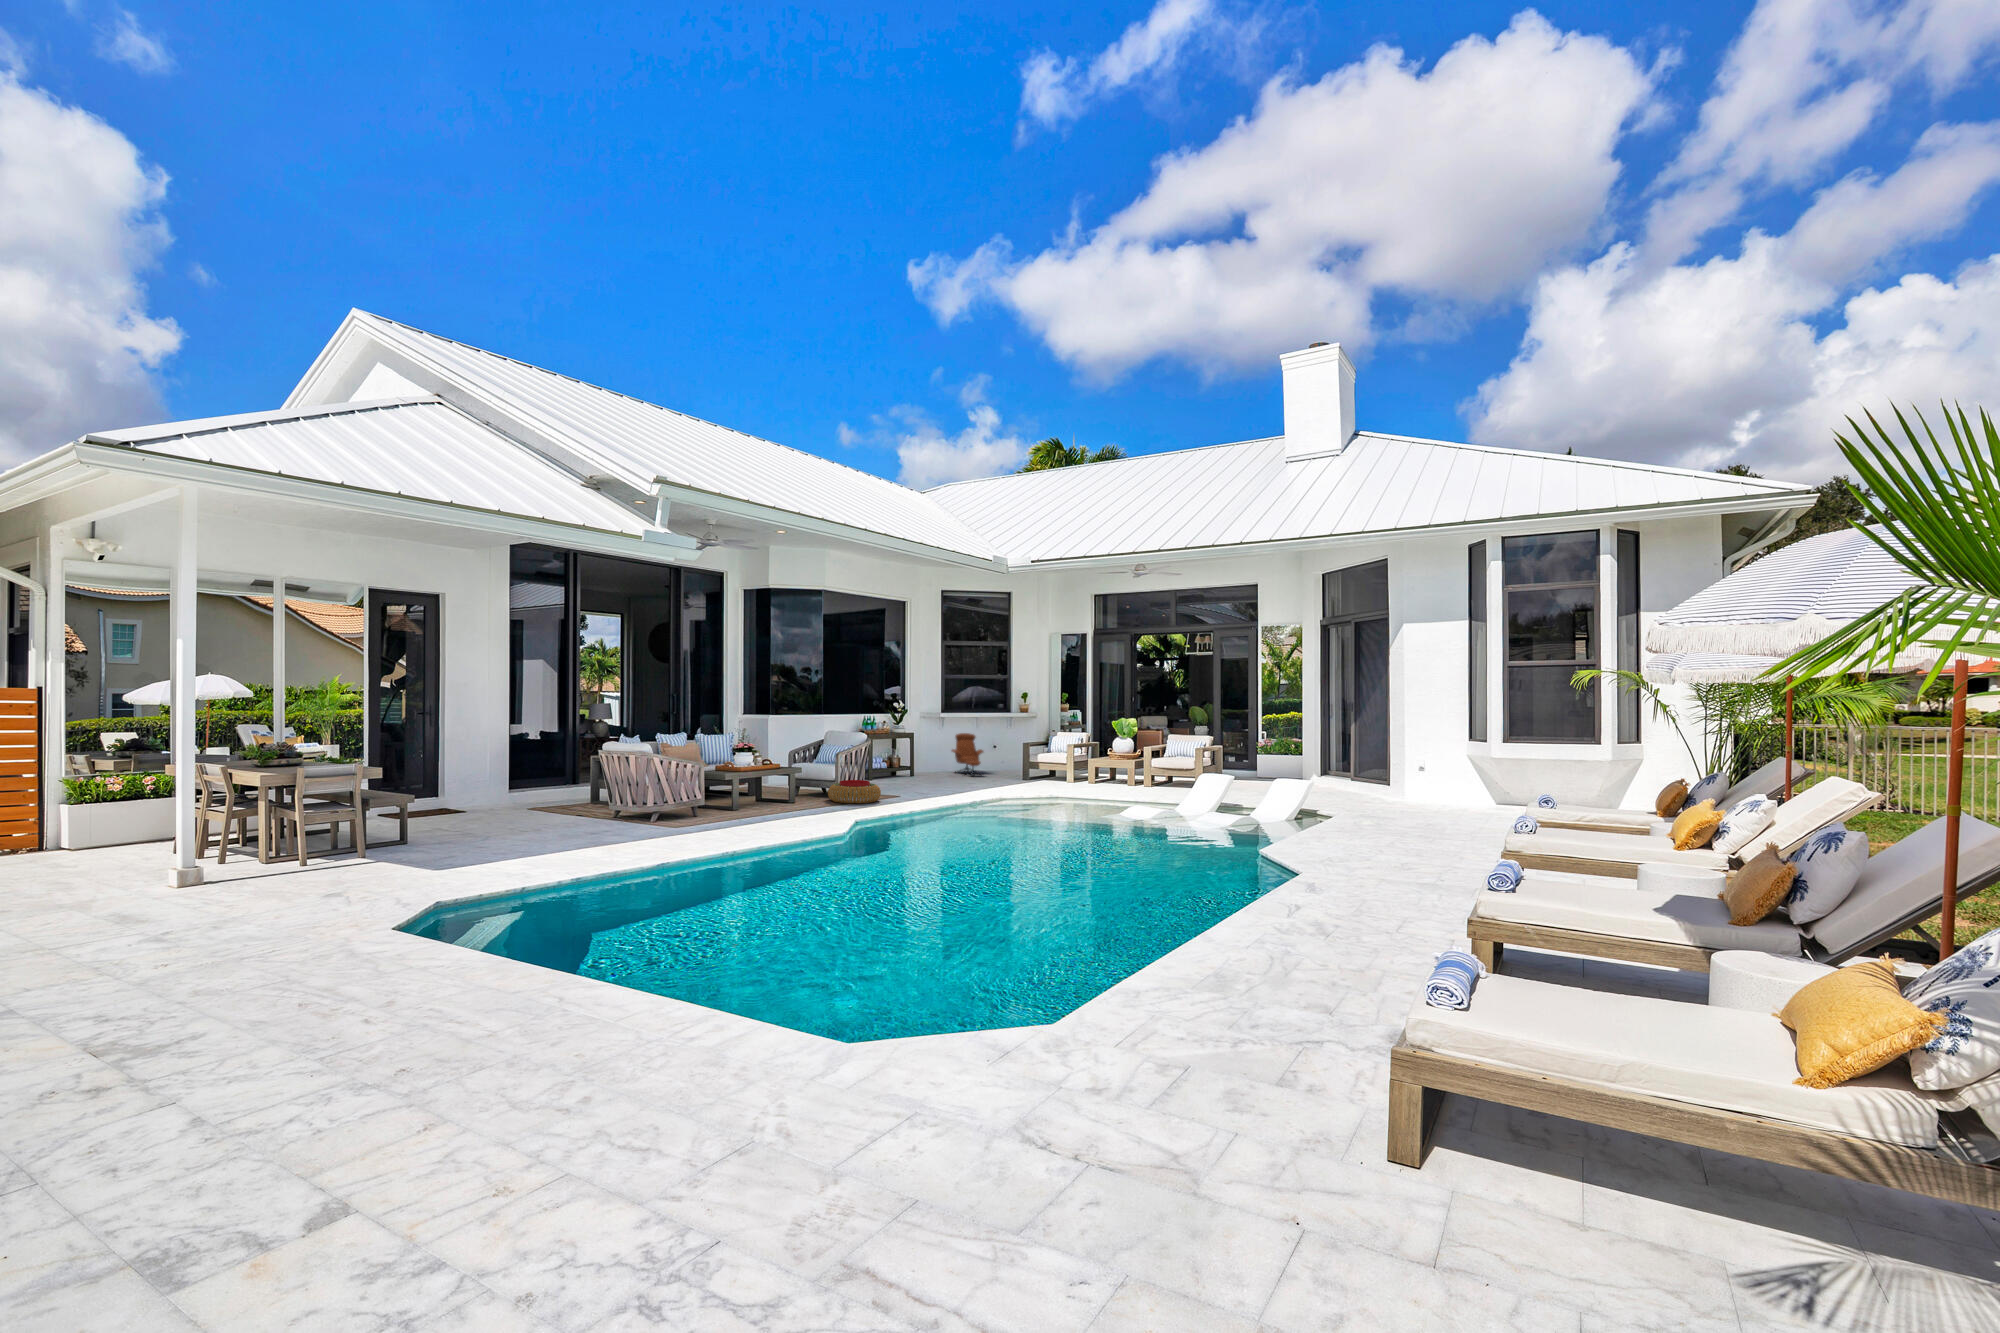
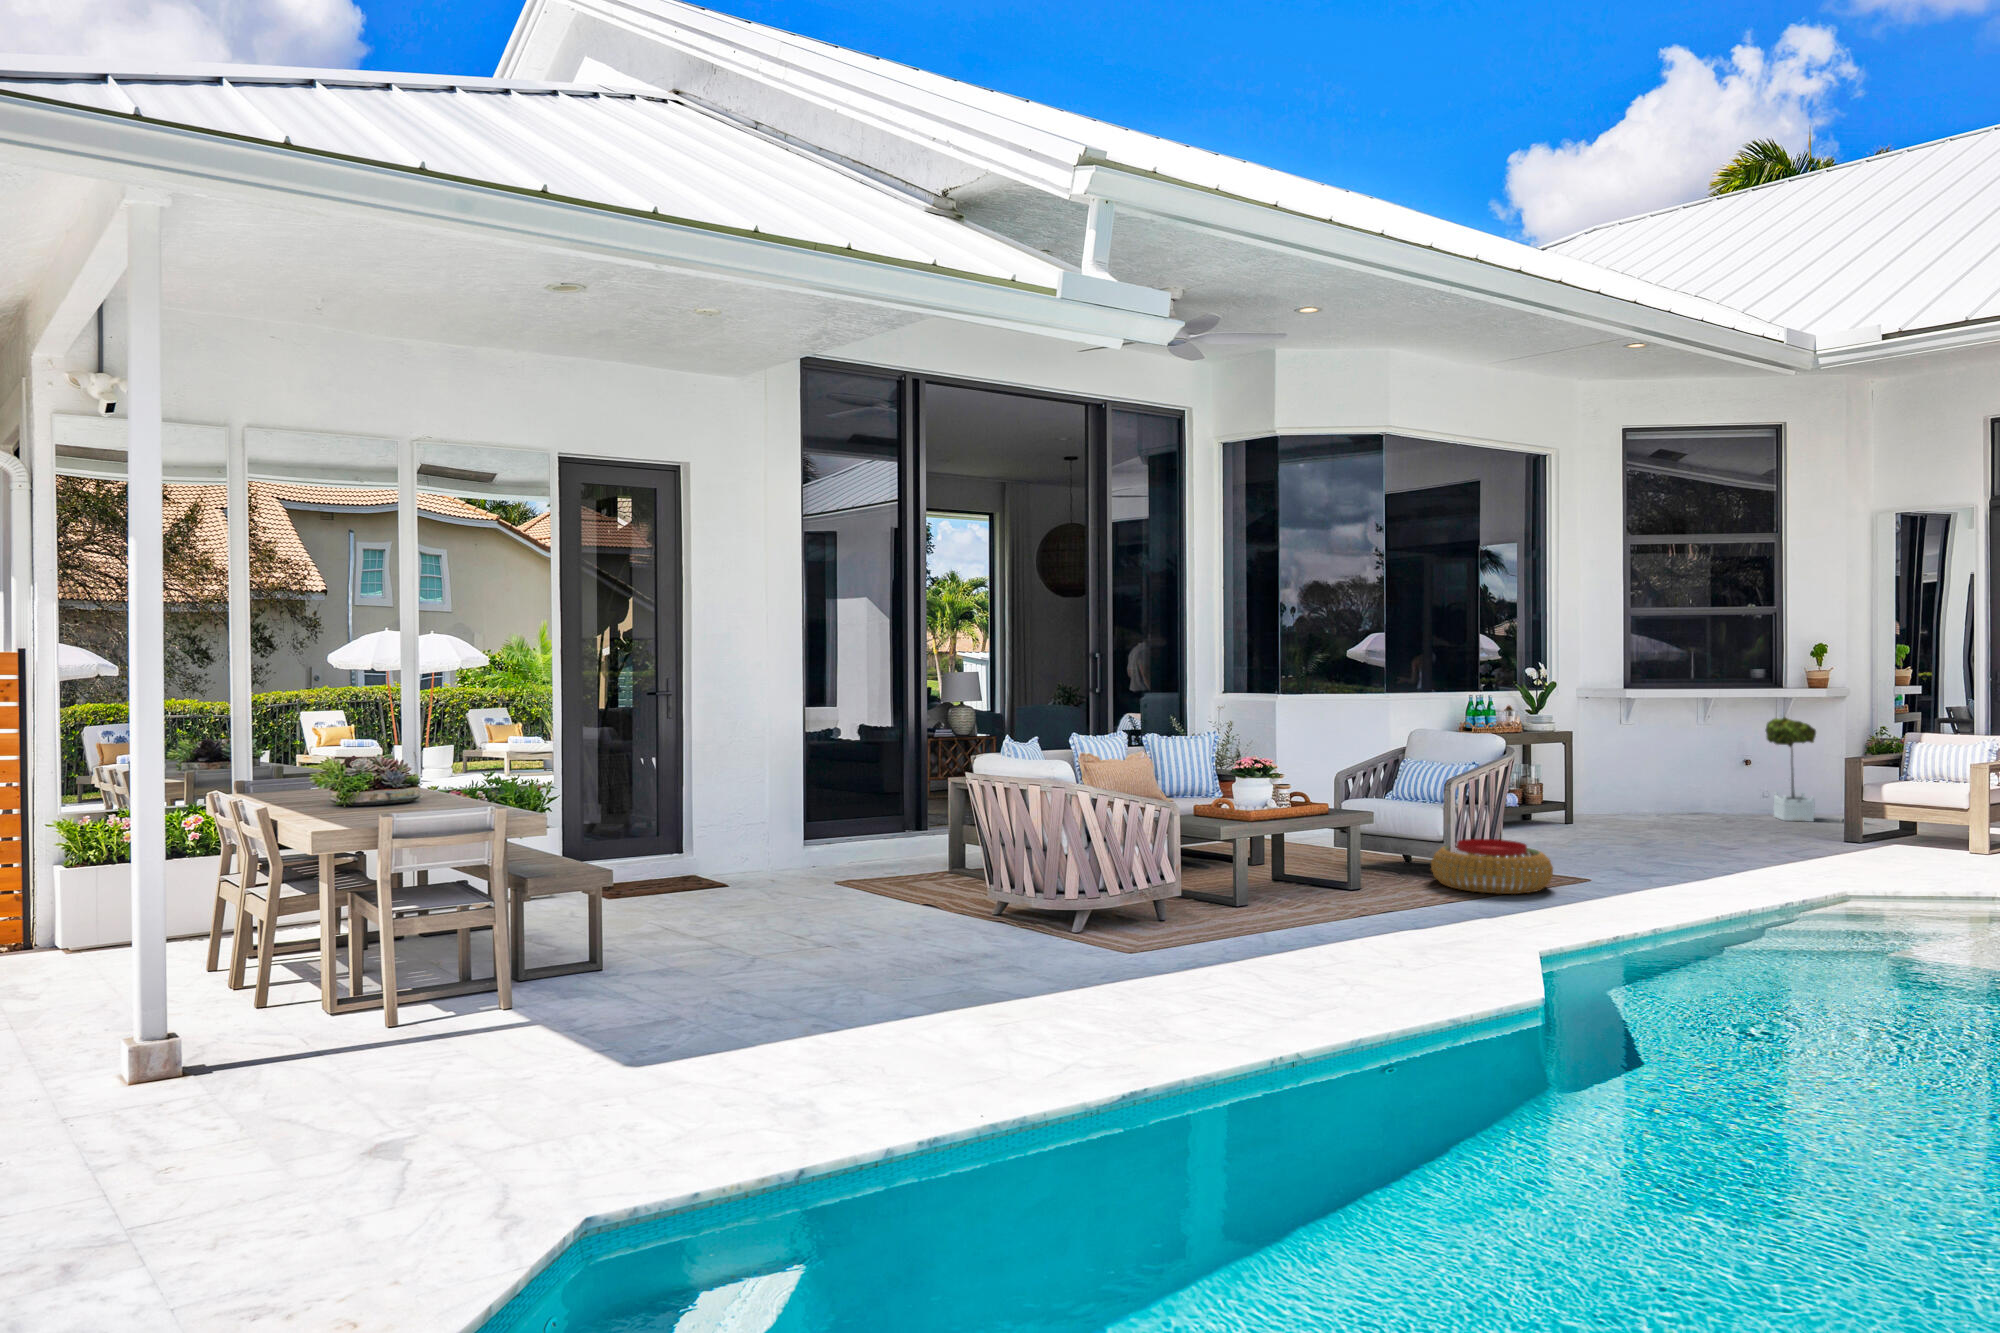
potted tree: none [1002,725,1023,773] -> present [1766,717,1816,821]
lounge chair: present [952,733,983,774] -> none [1649,733,1731,829]

